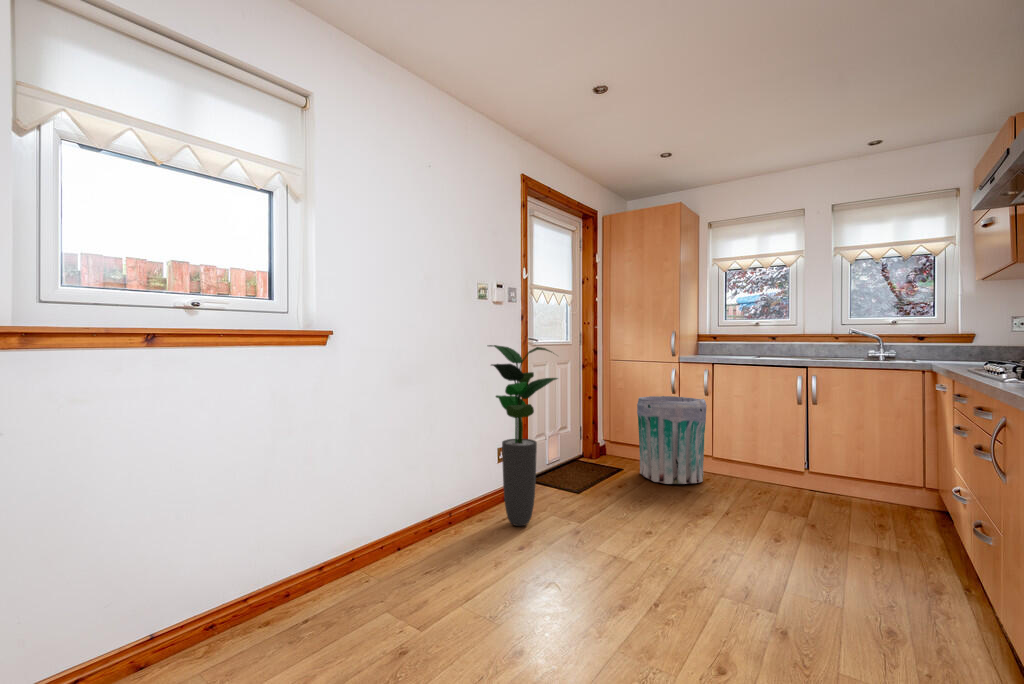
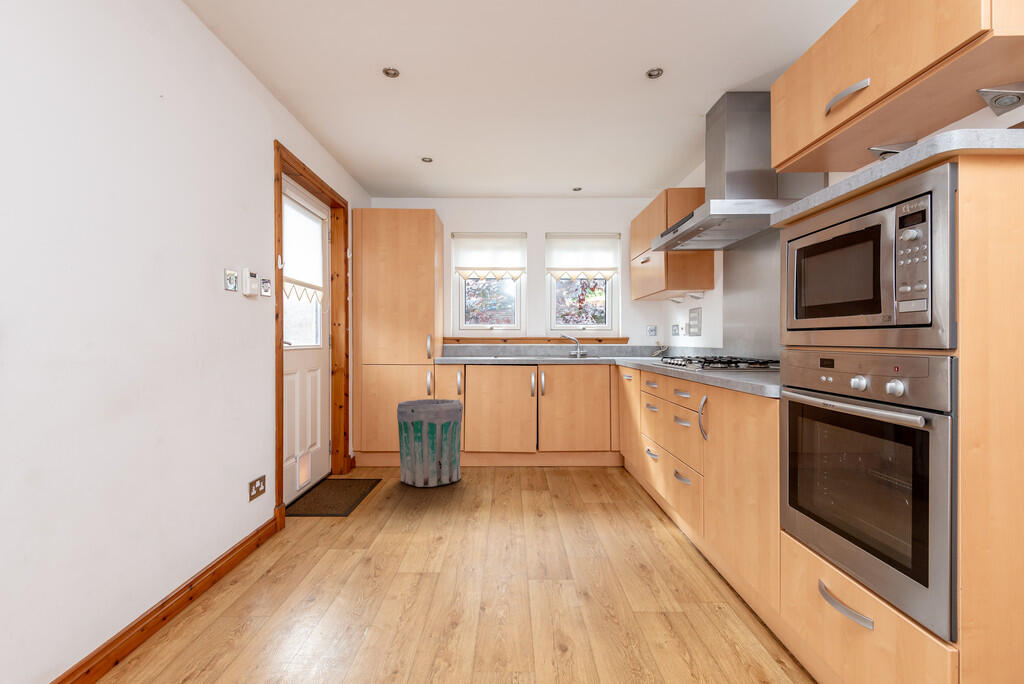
potted plant: present [488,345,558,526] -> none [243,351,344,569]

